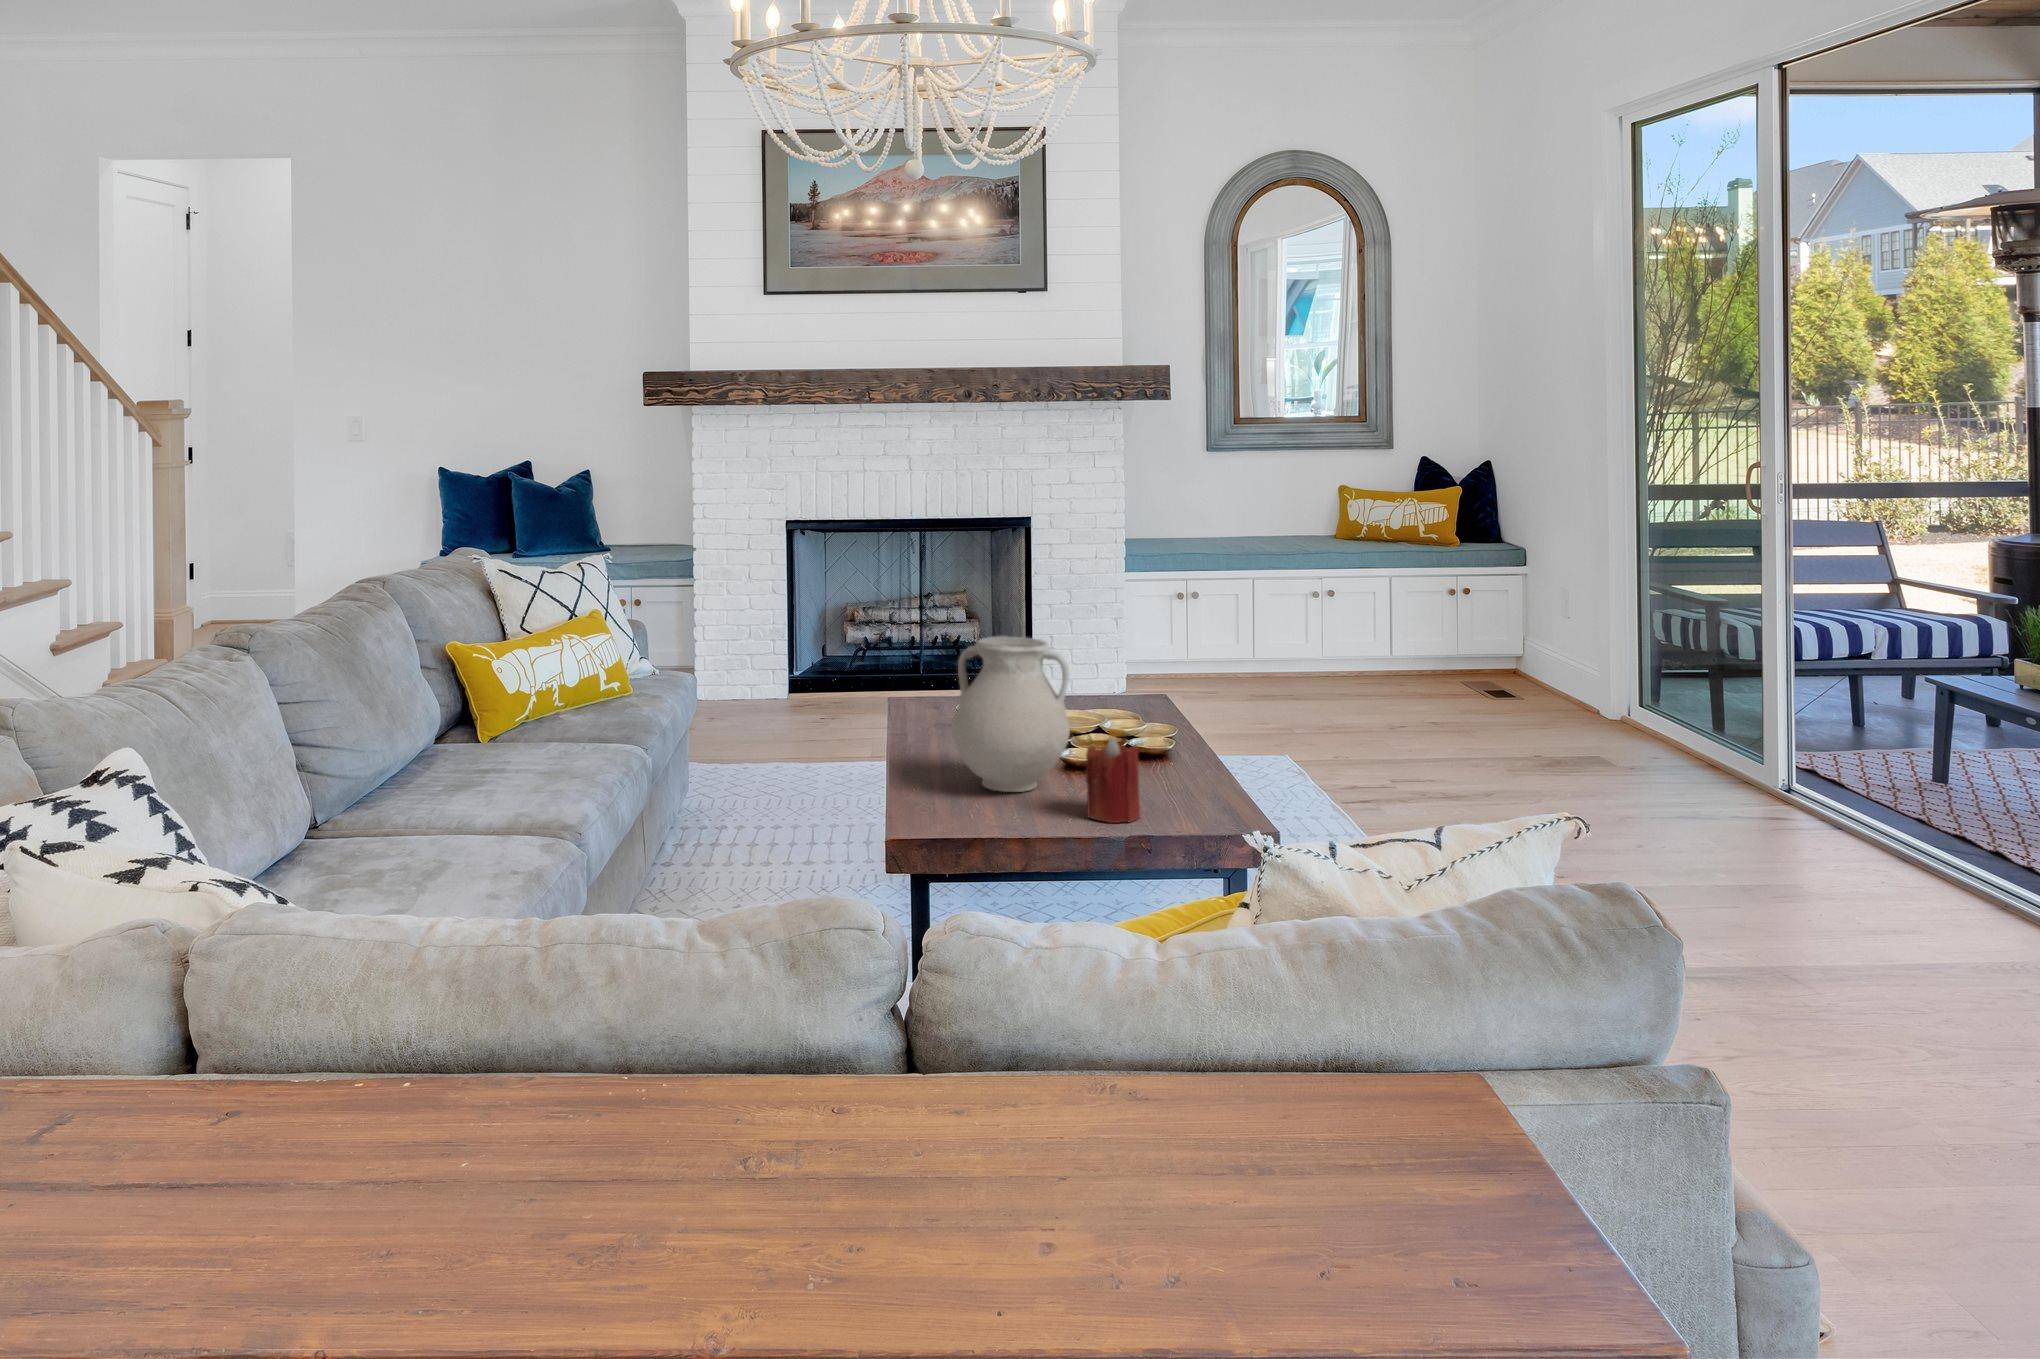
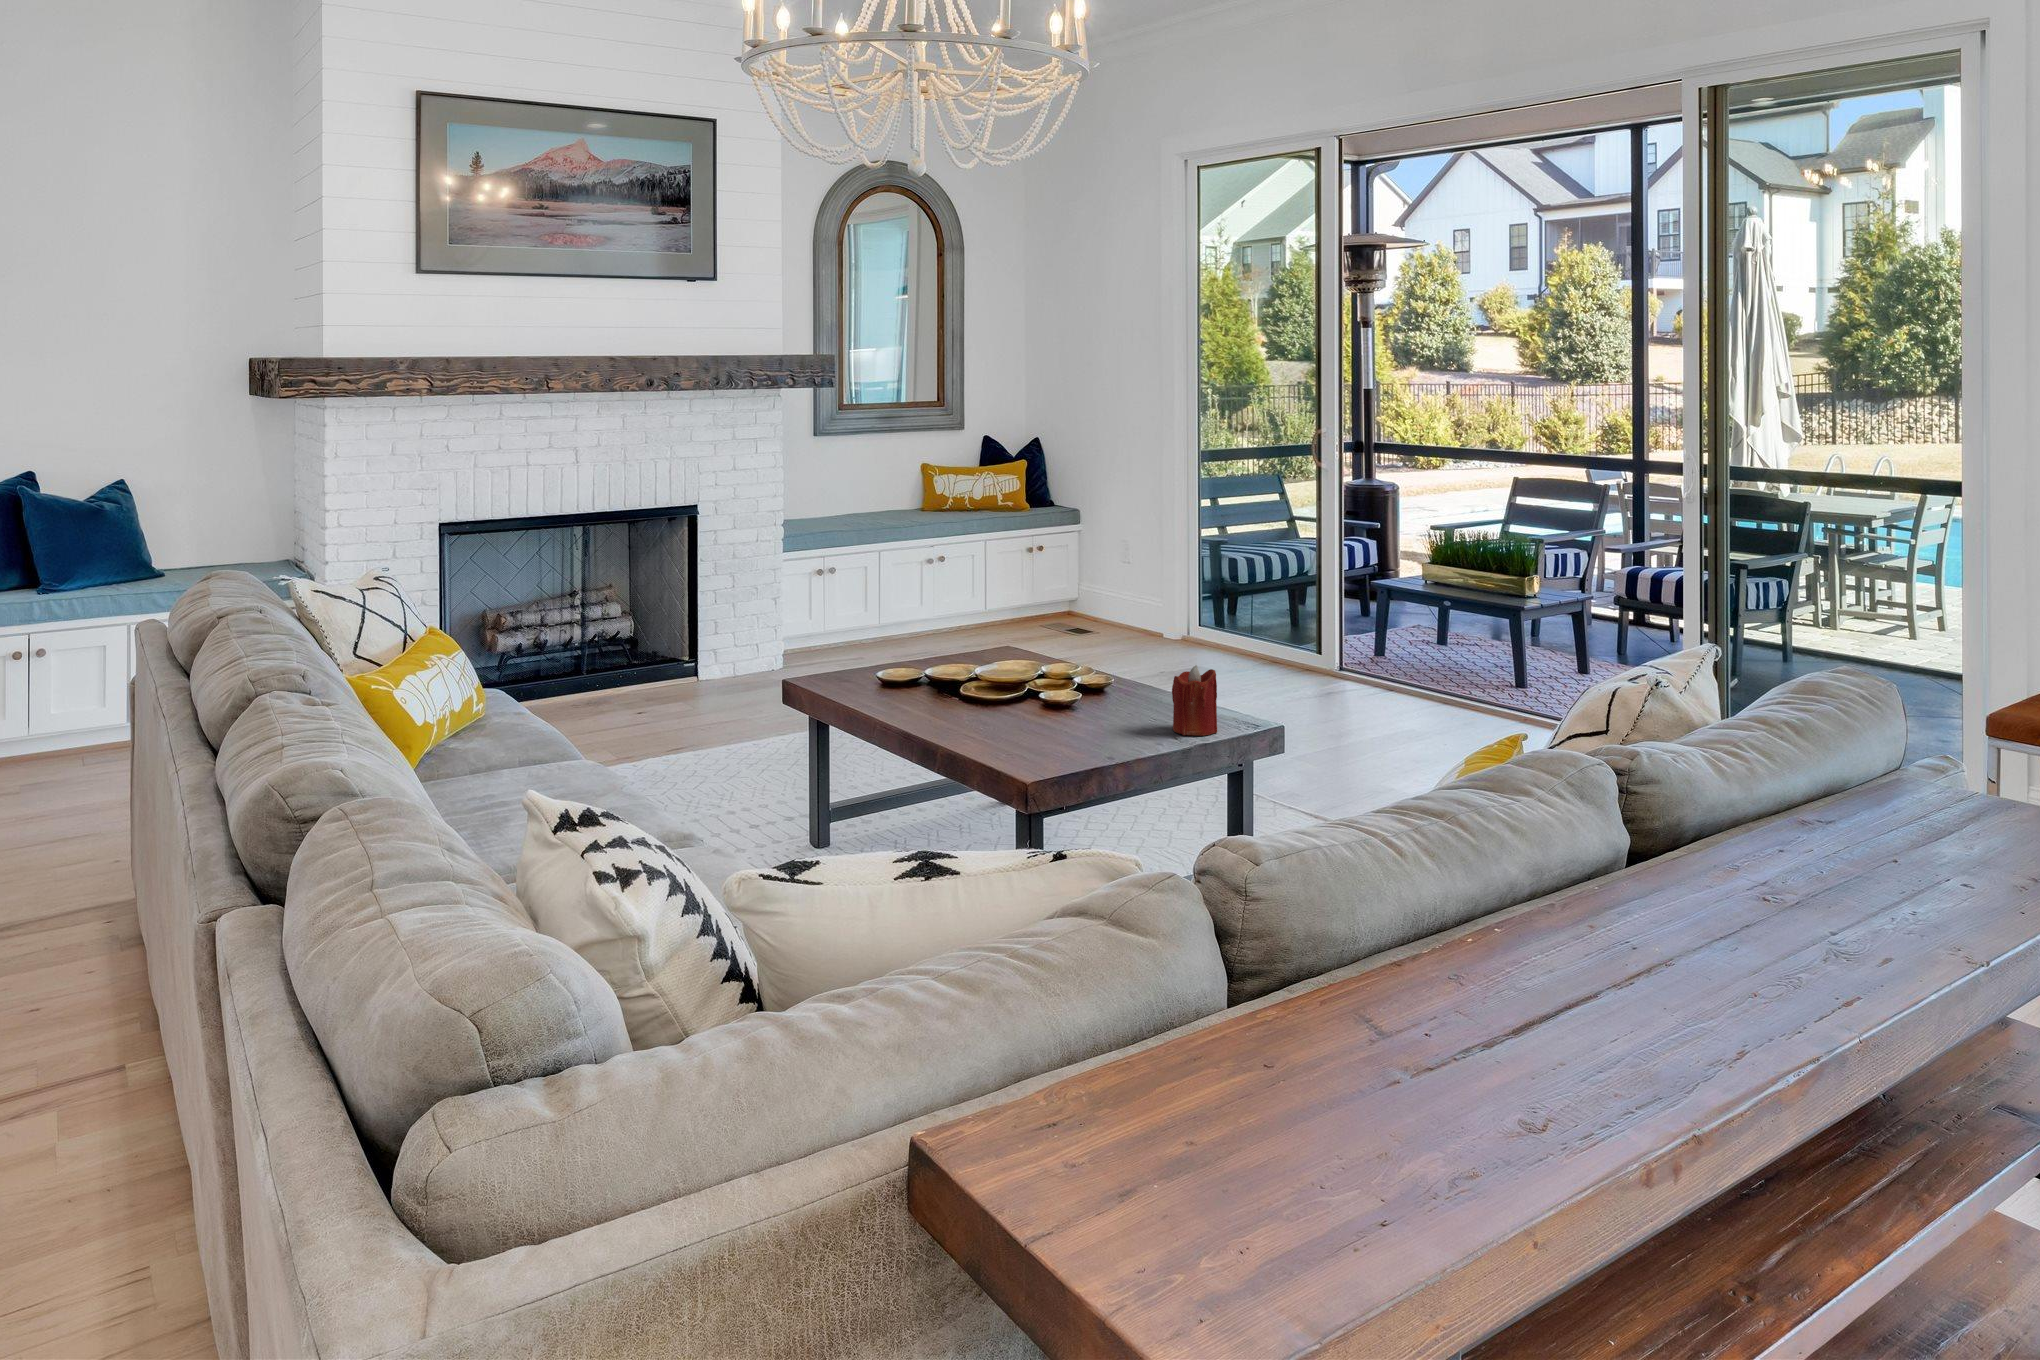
vase: present [953,636,1070,792] -> none [1027,595,1129,730]

